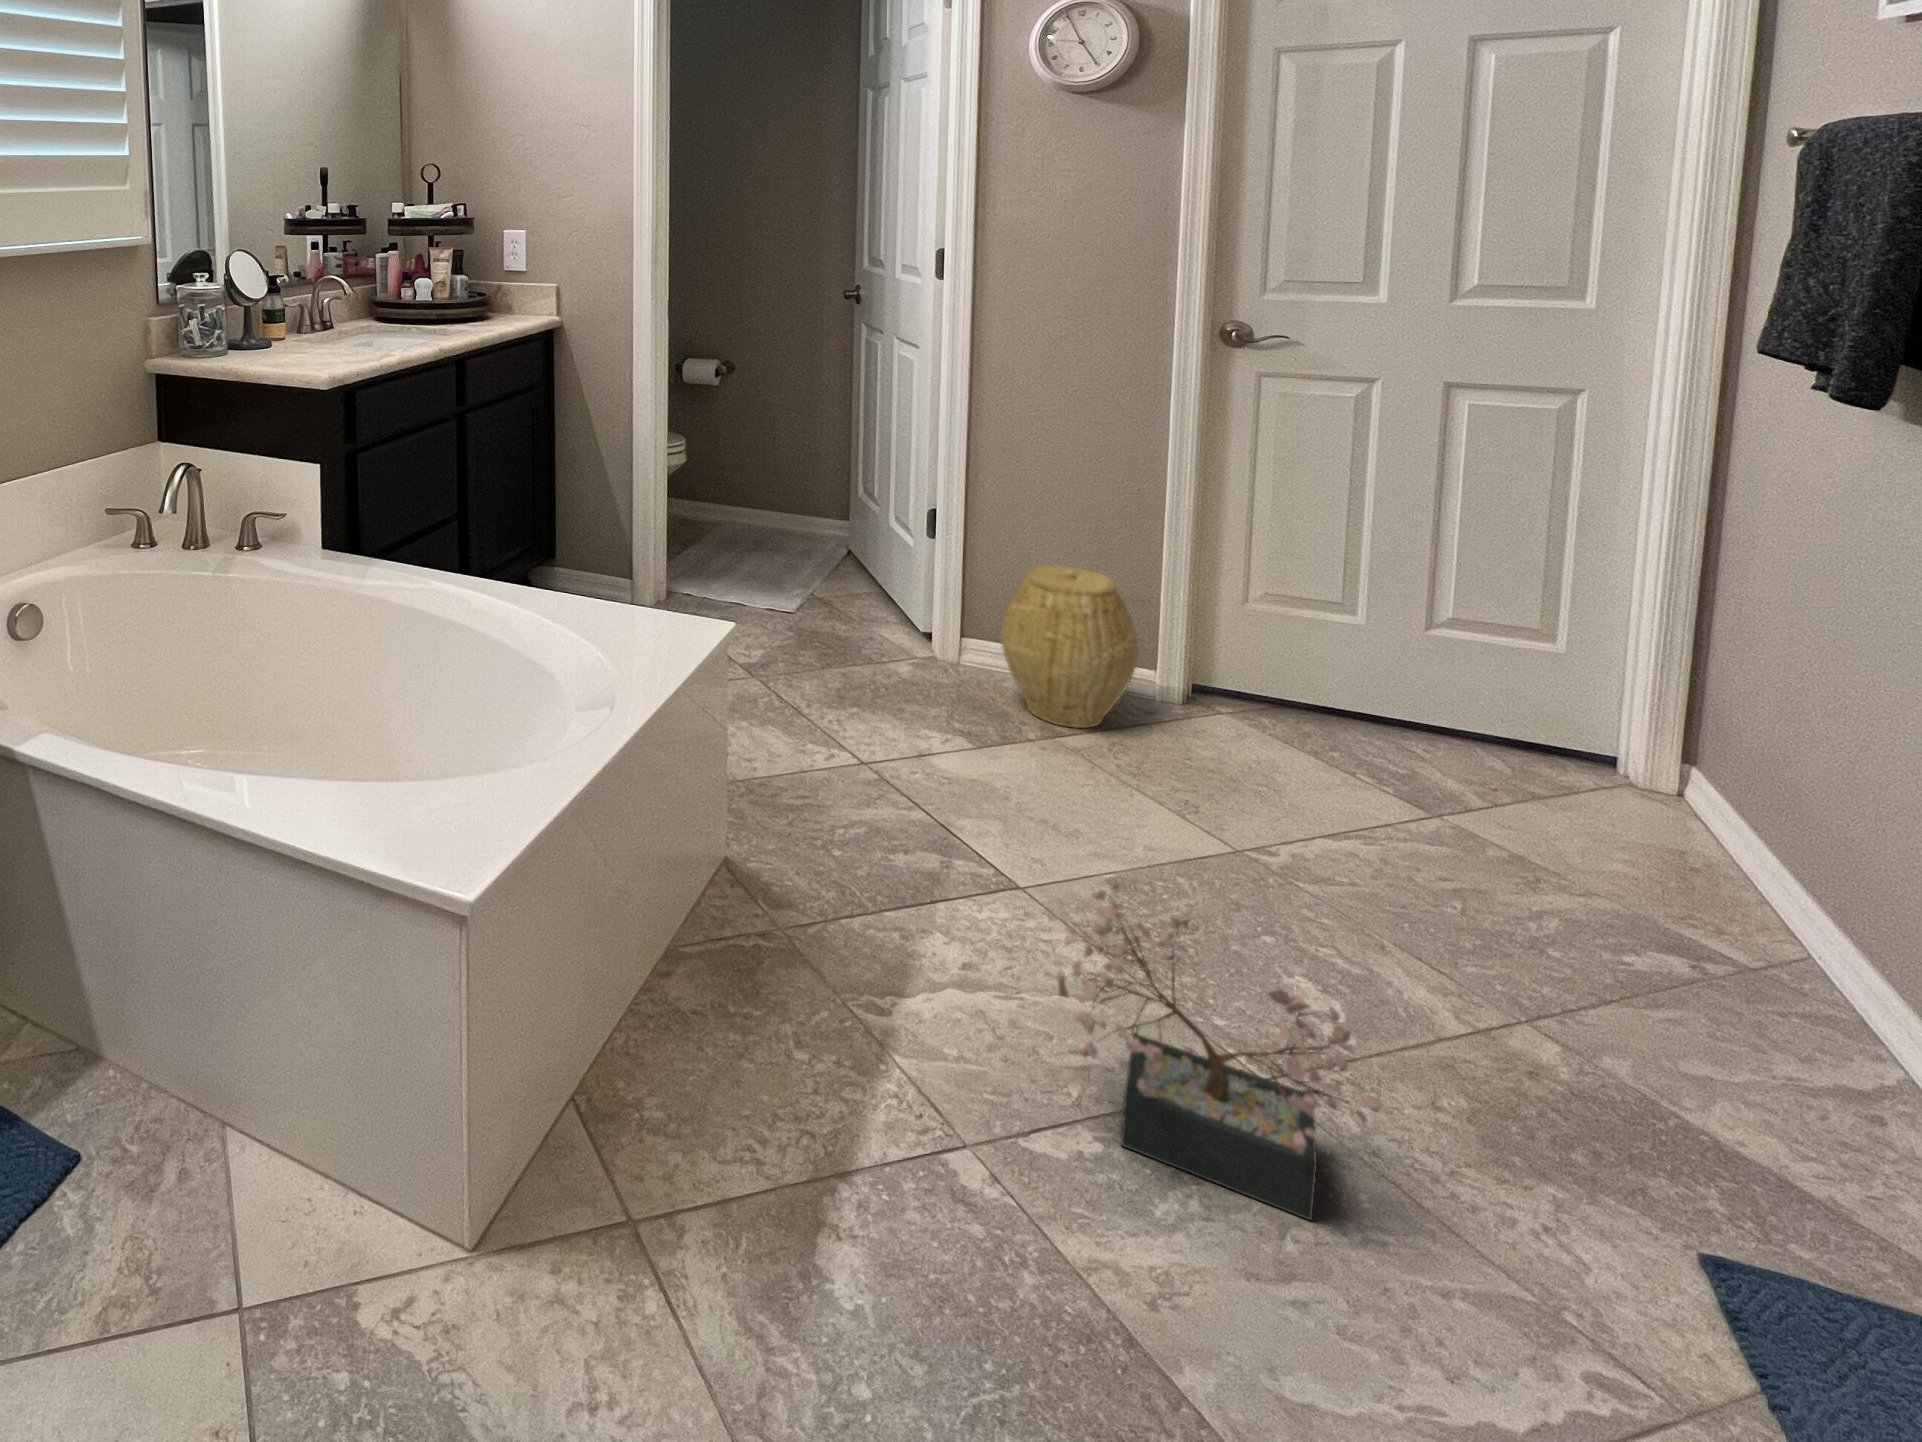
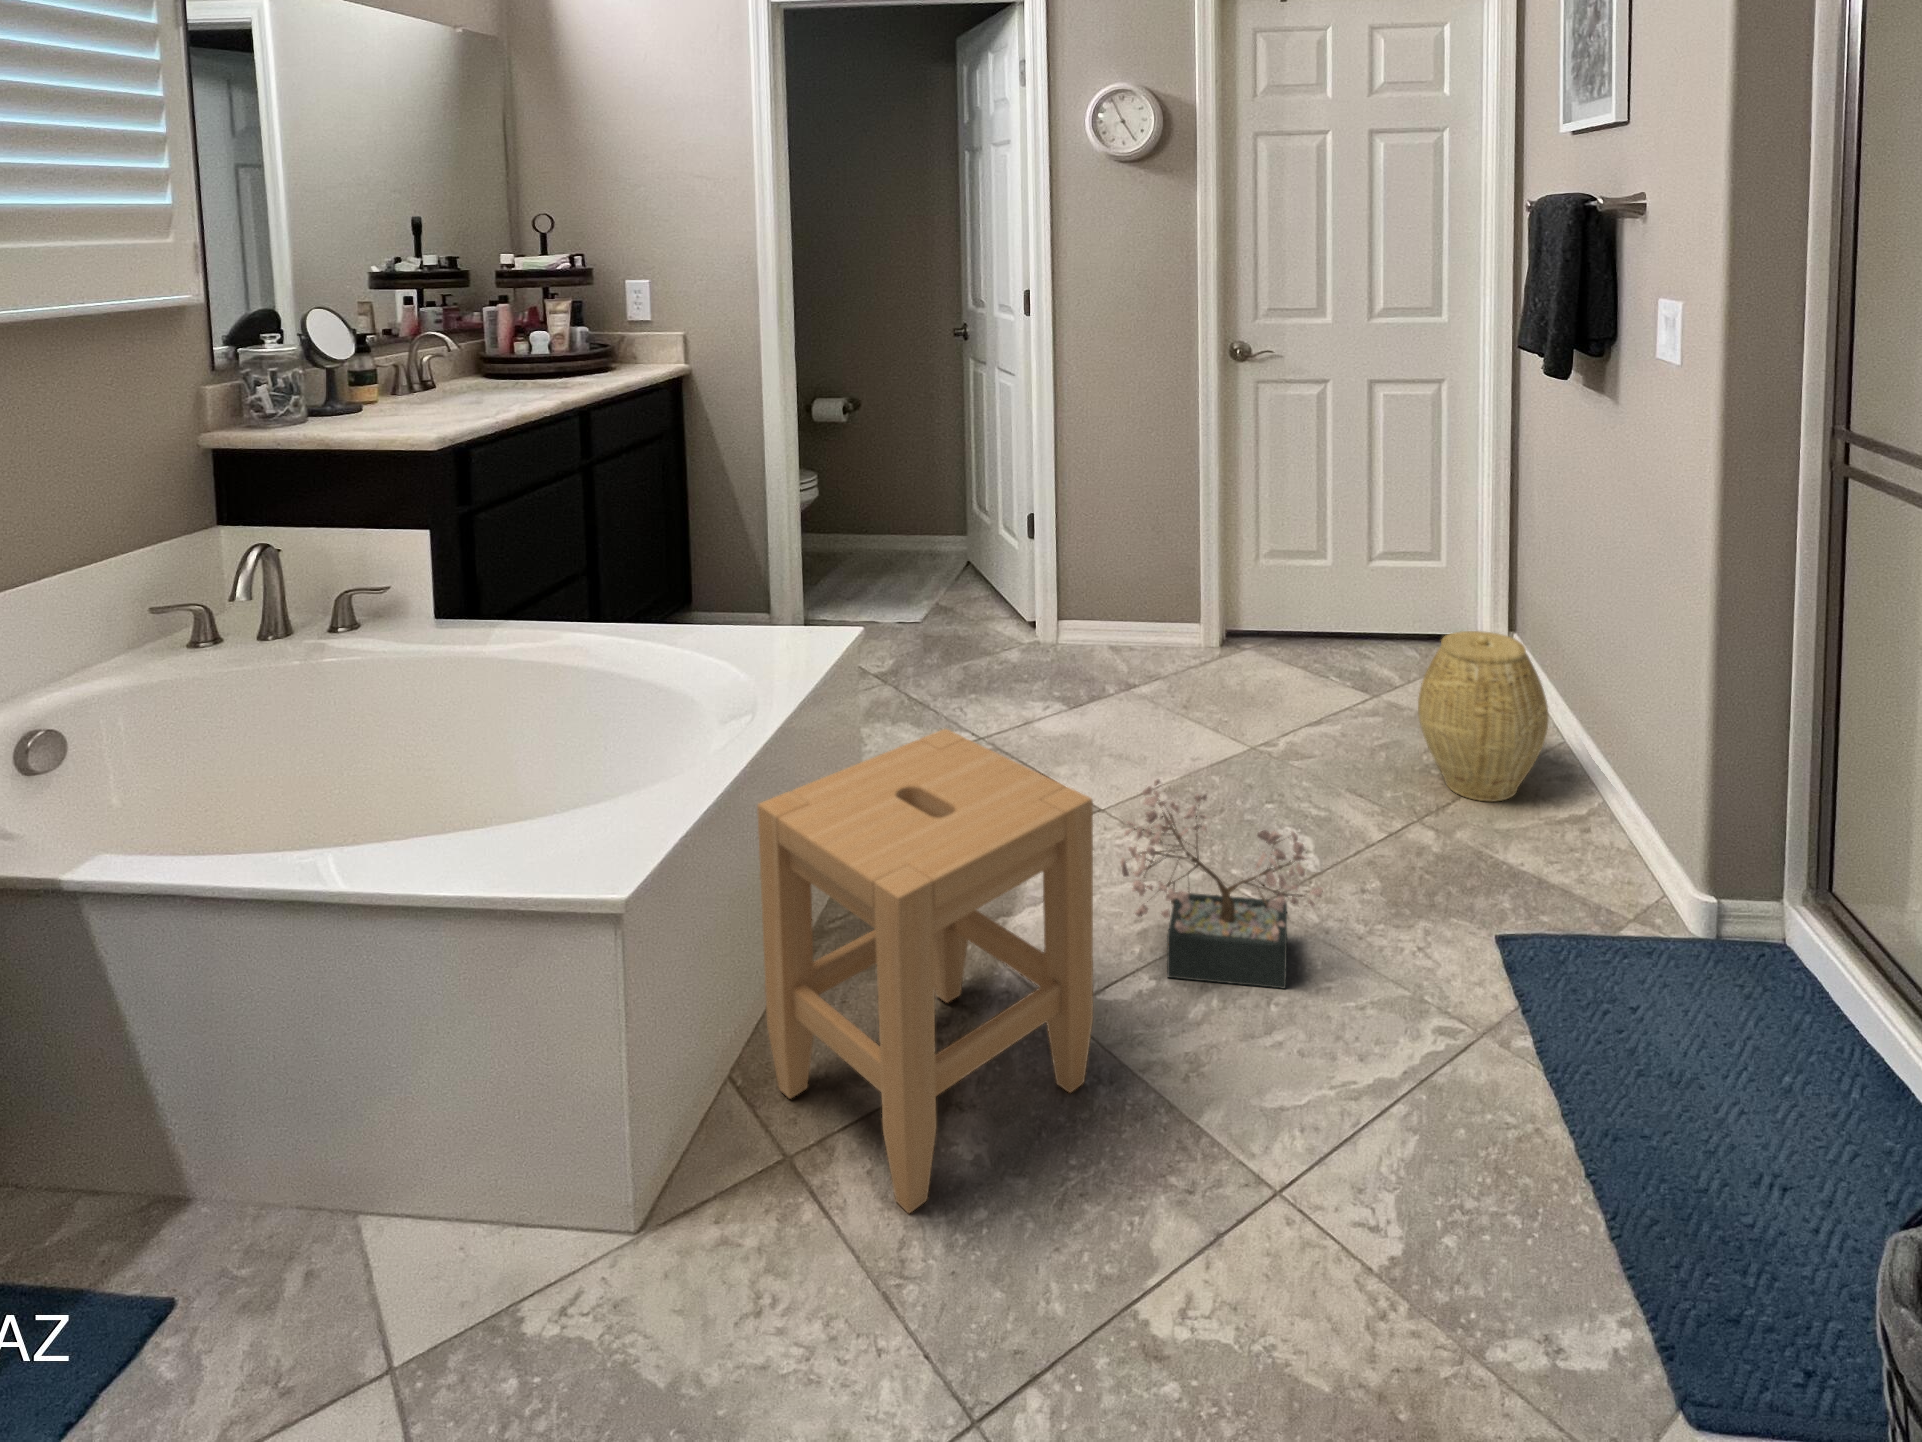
woven basket: present [1001,566,1138,728] -> present [1418,631,1549,802]
stool: none [613,767,1036,1354] -> present [757,729,1093,1213]

